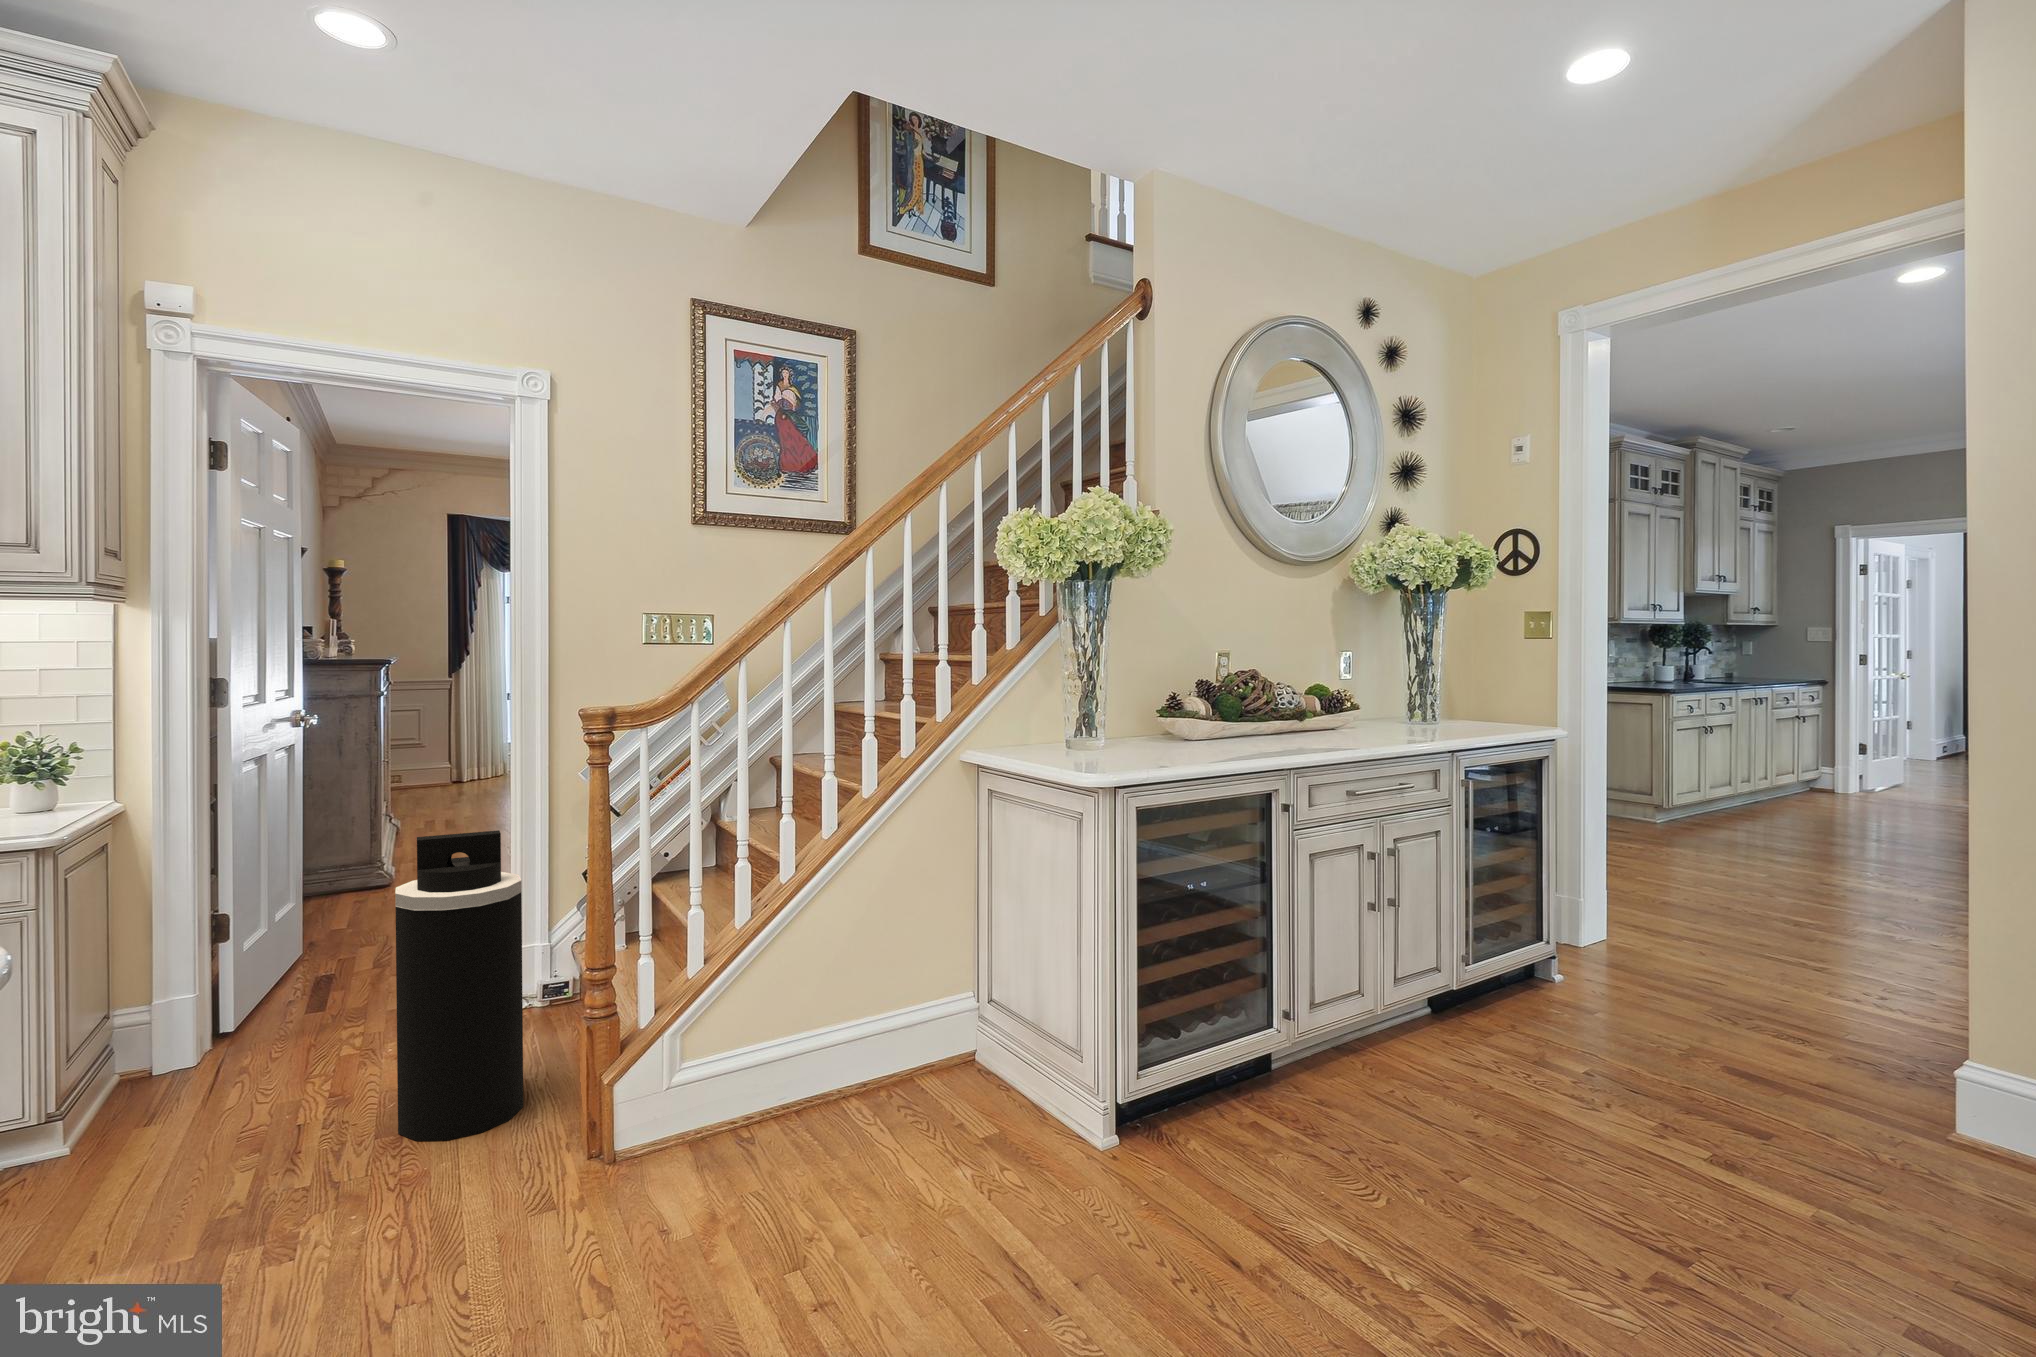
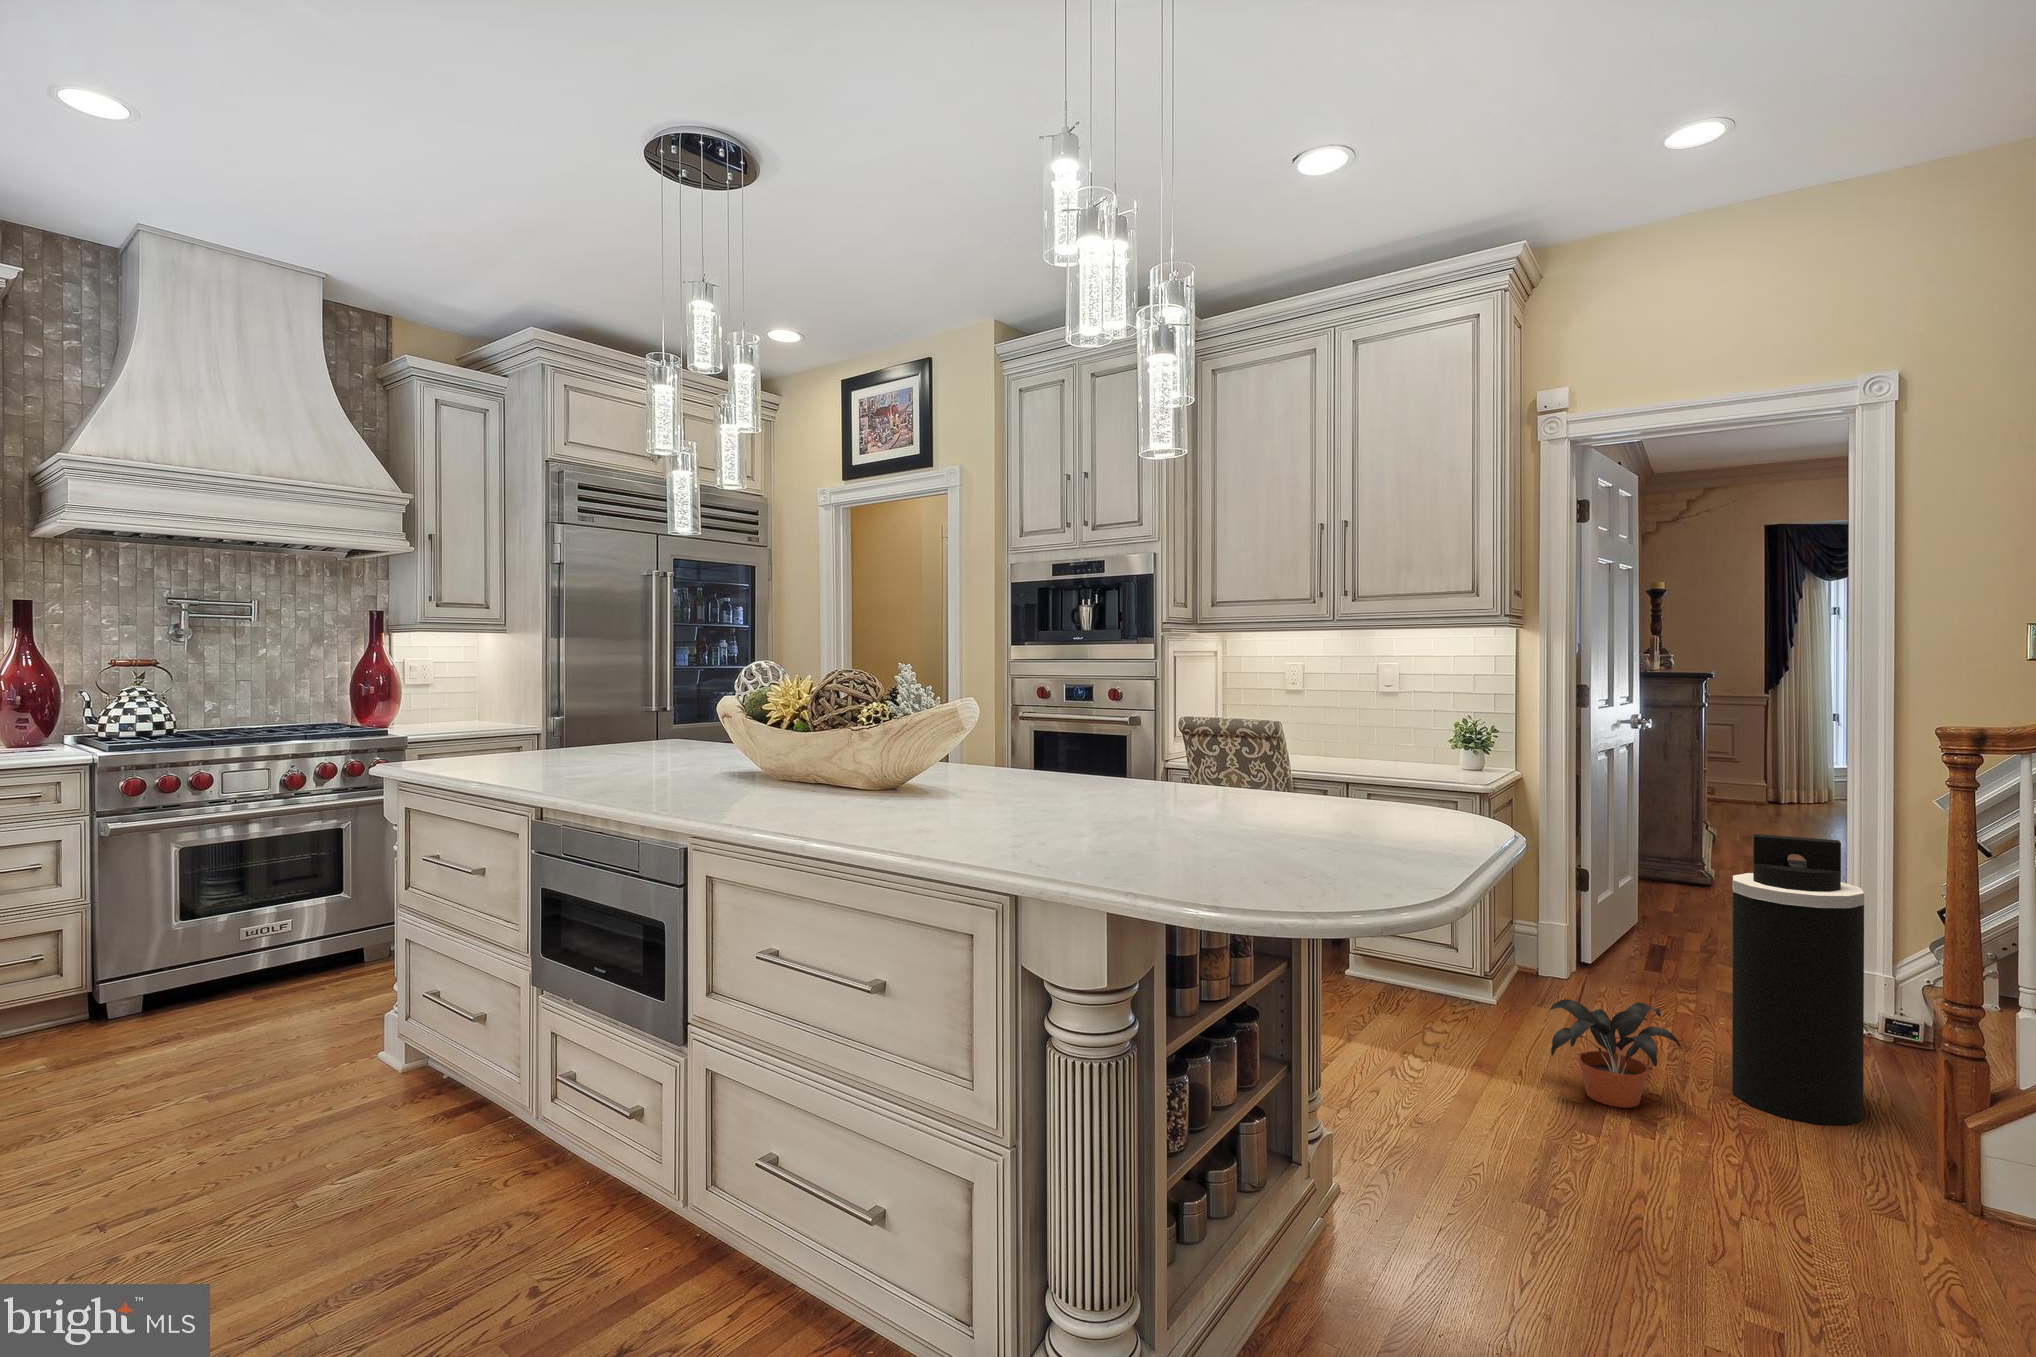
potted plant: none [145,1070,336,1226] -> present [1546,999,1681,1108]

